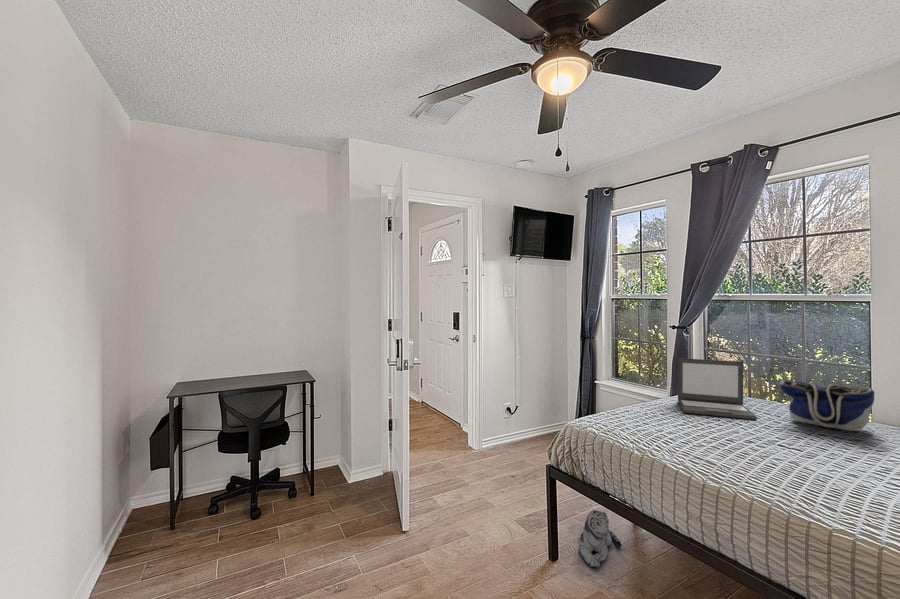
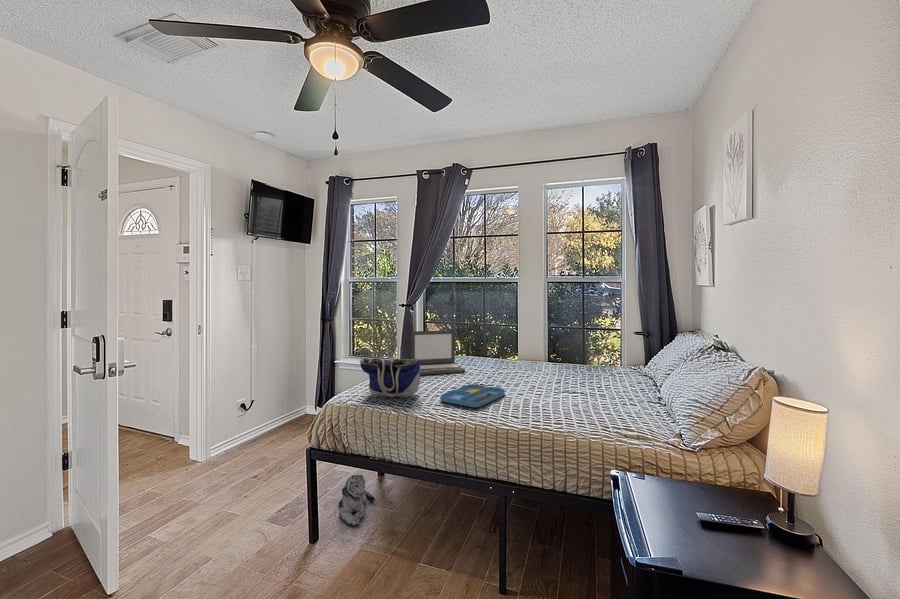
tote bag: present [779,380,875,431] -> present [360,358,420,397]
tray: none [704,439,819,474] -> present [440,384,505,407]

